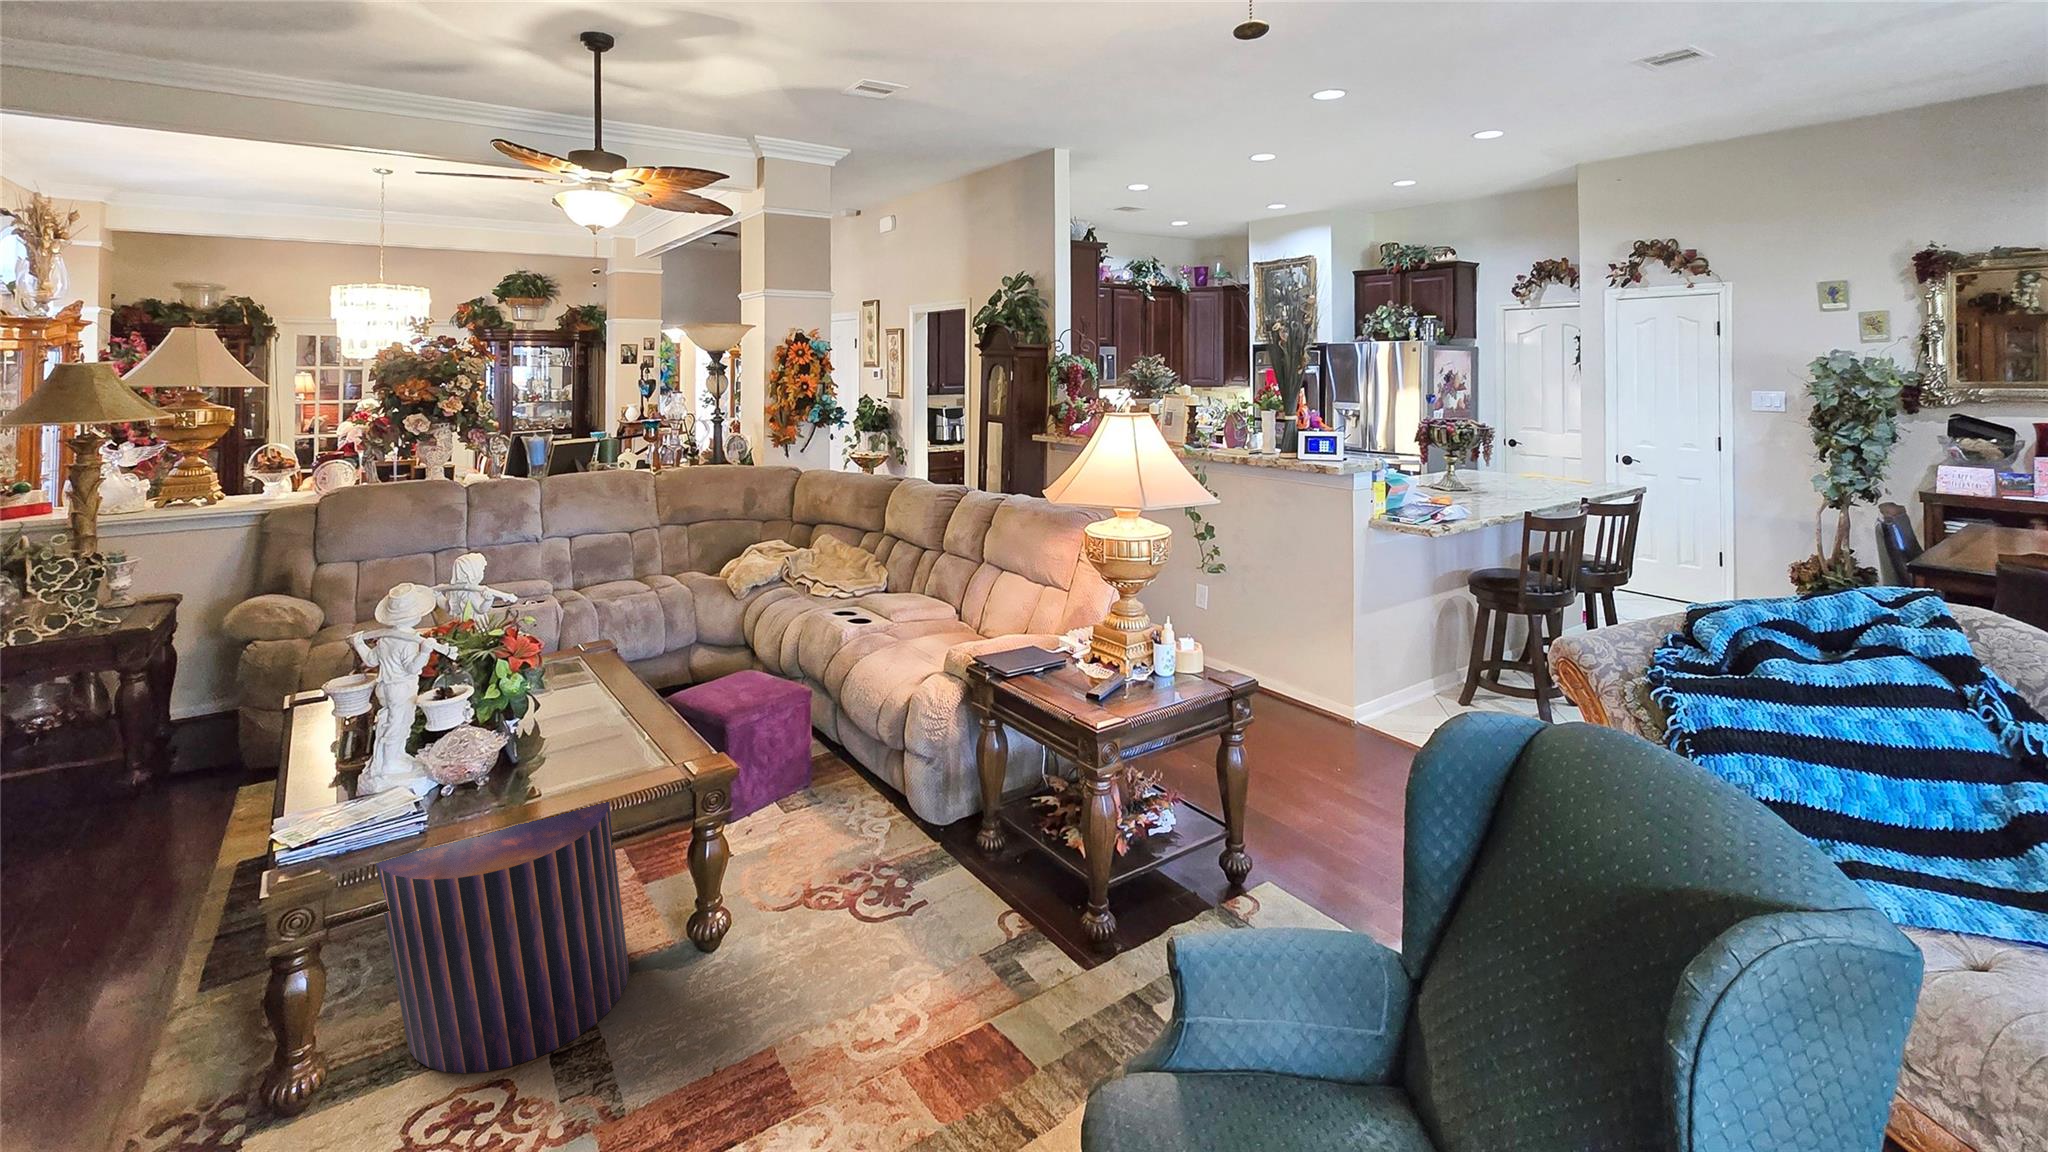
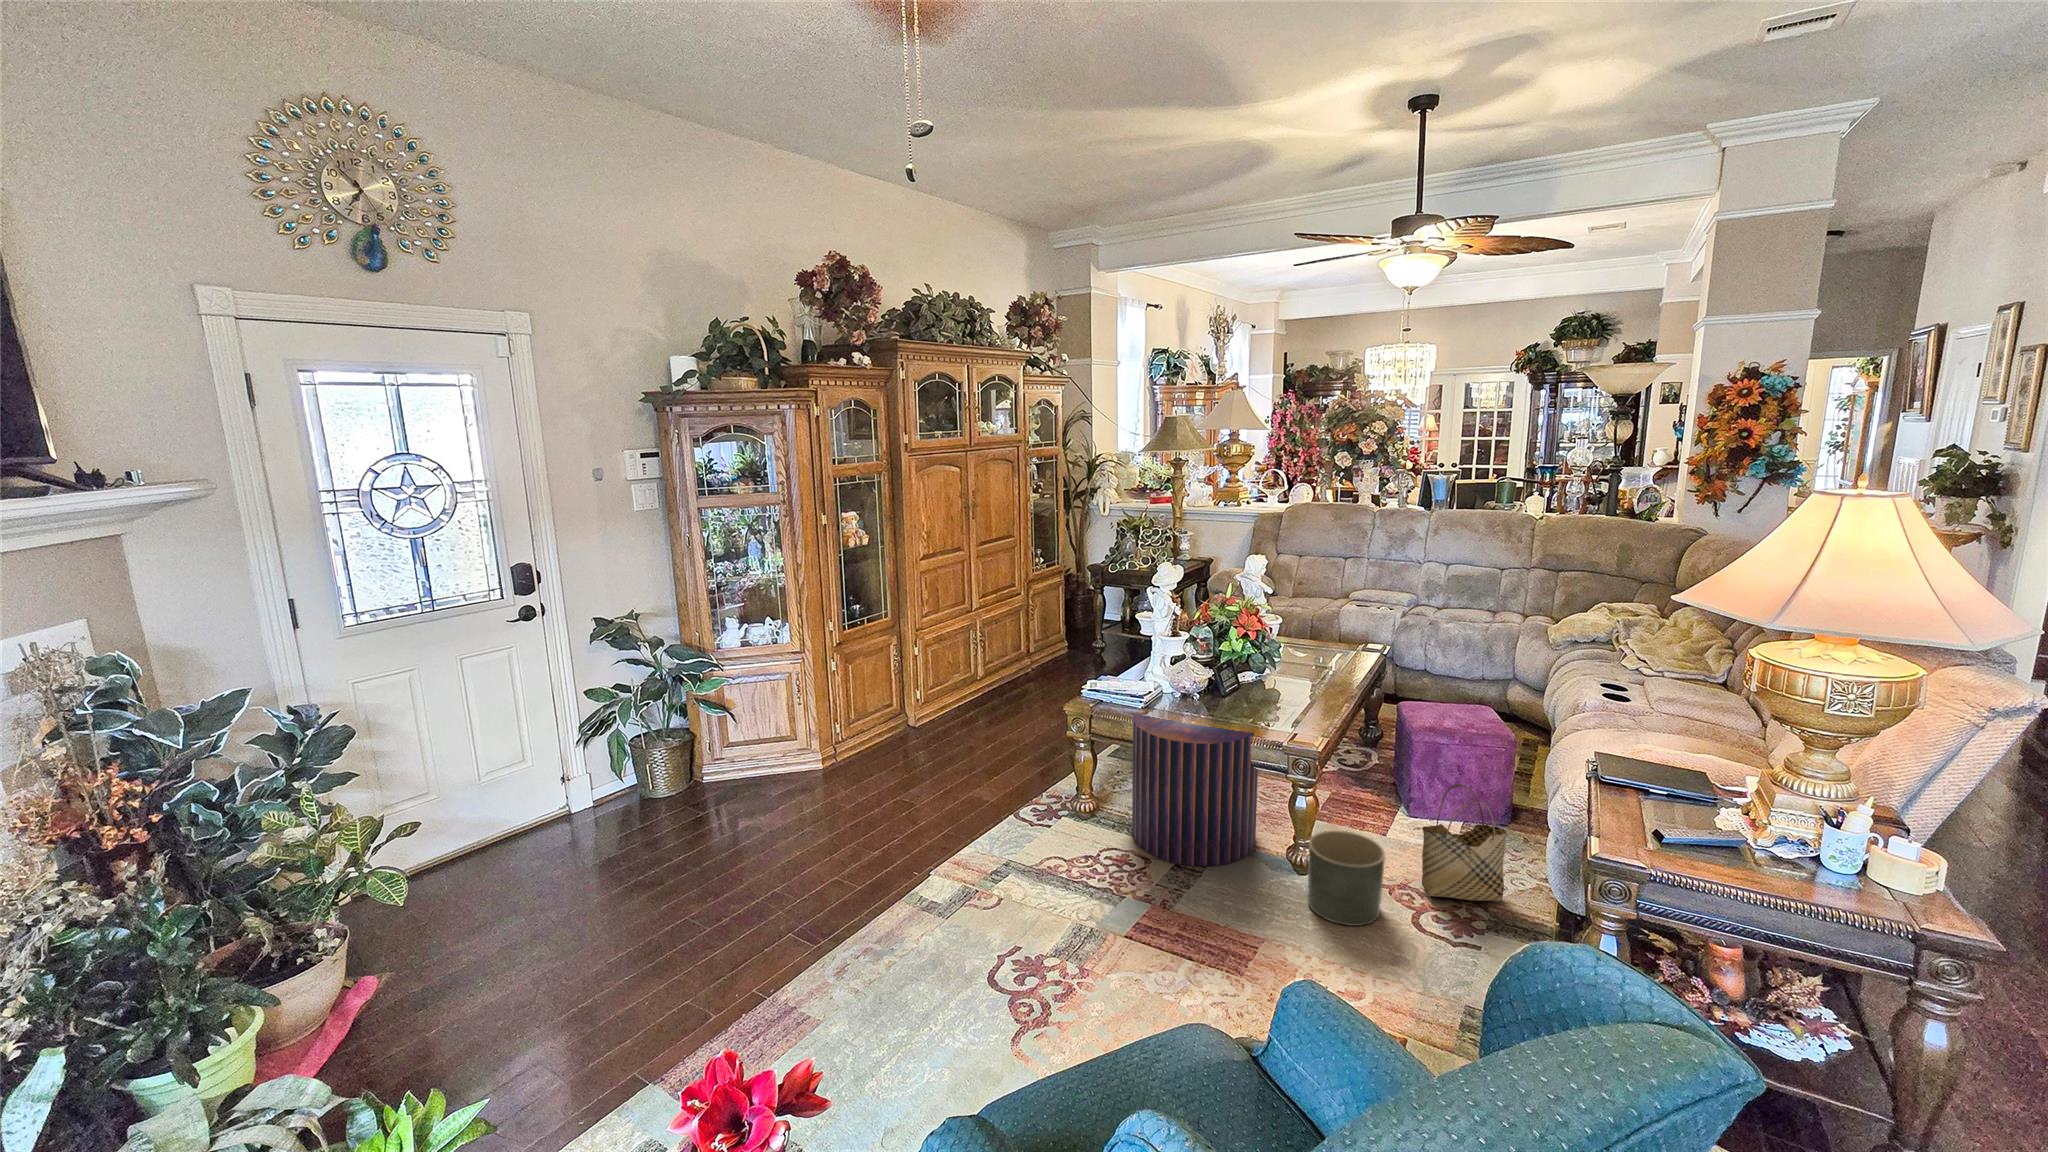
woven basket: none [823,751,895,882] -> present [1422,784,1507,902]
planter: none [742,854,836,975] -> present [1308,831,1385,926]

